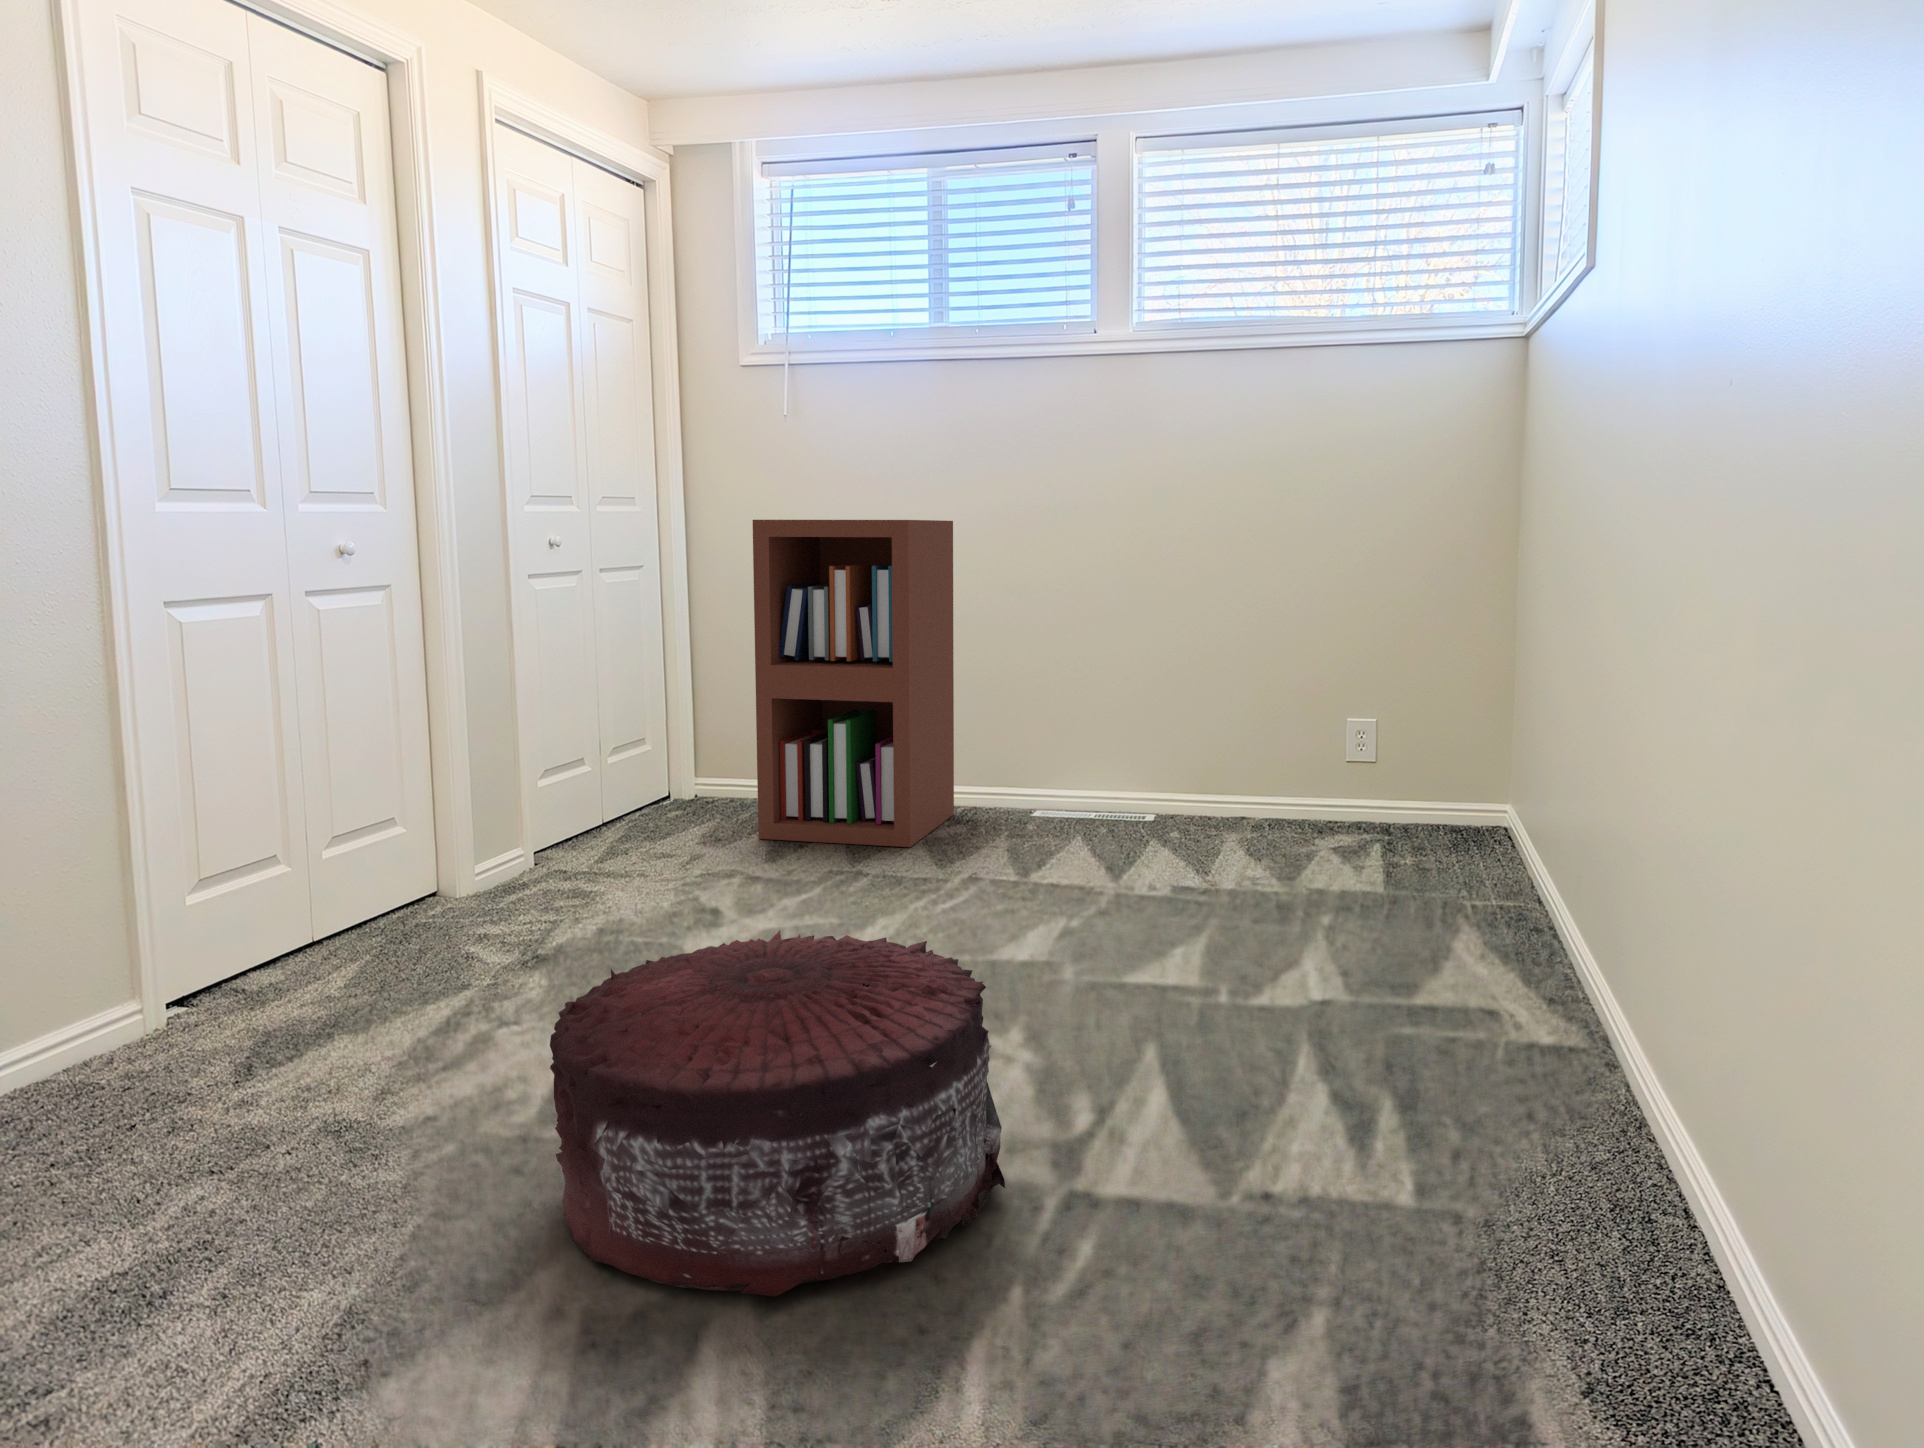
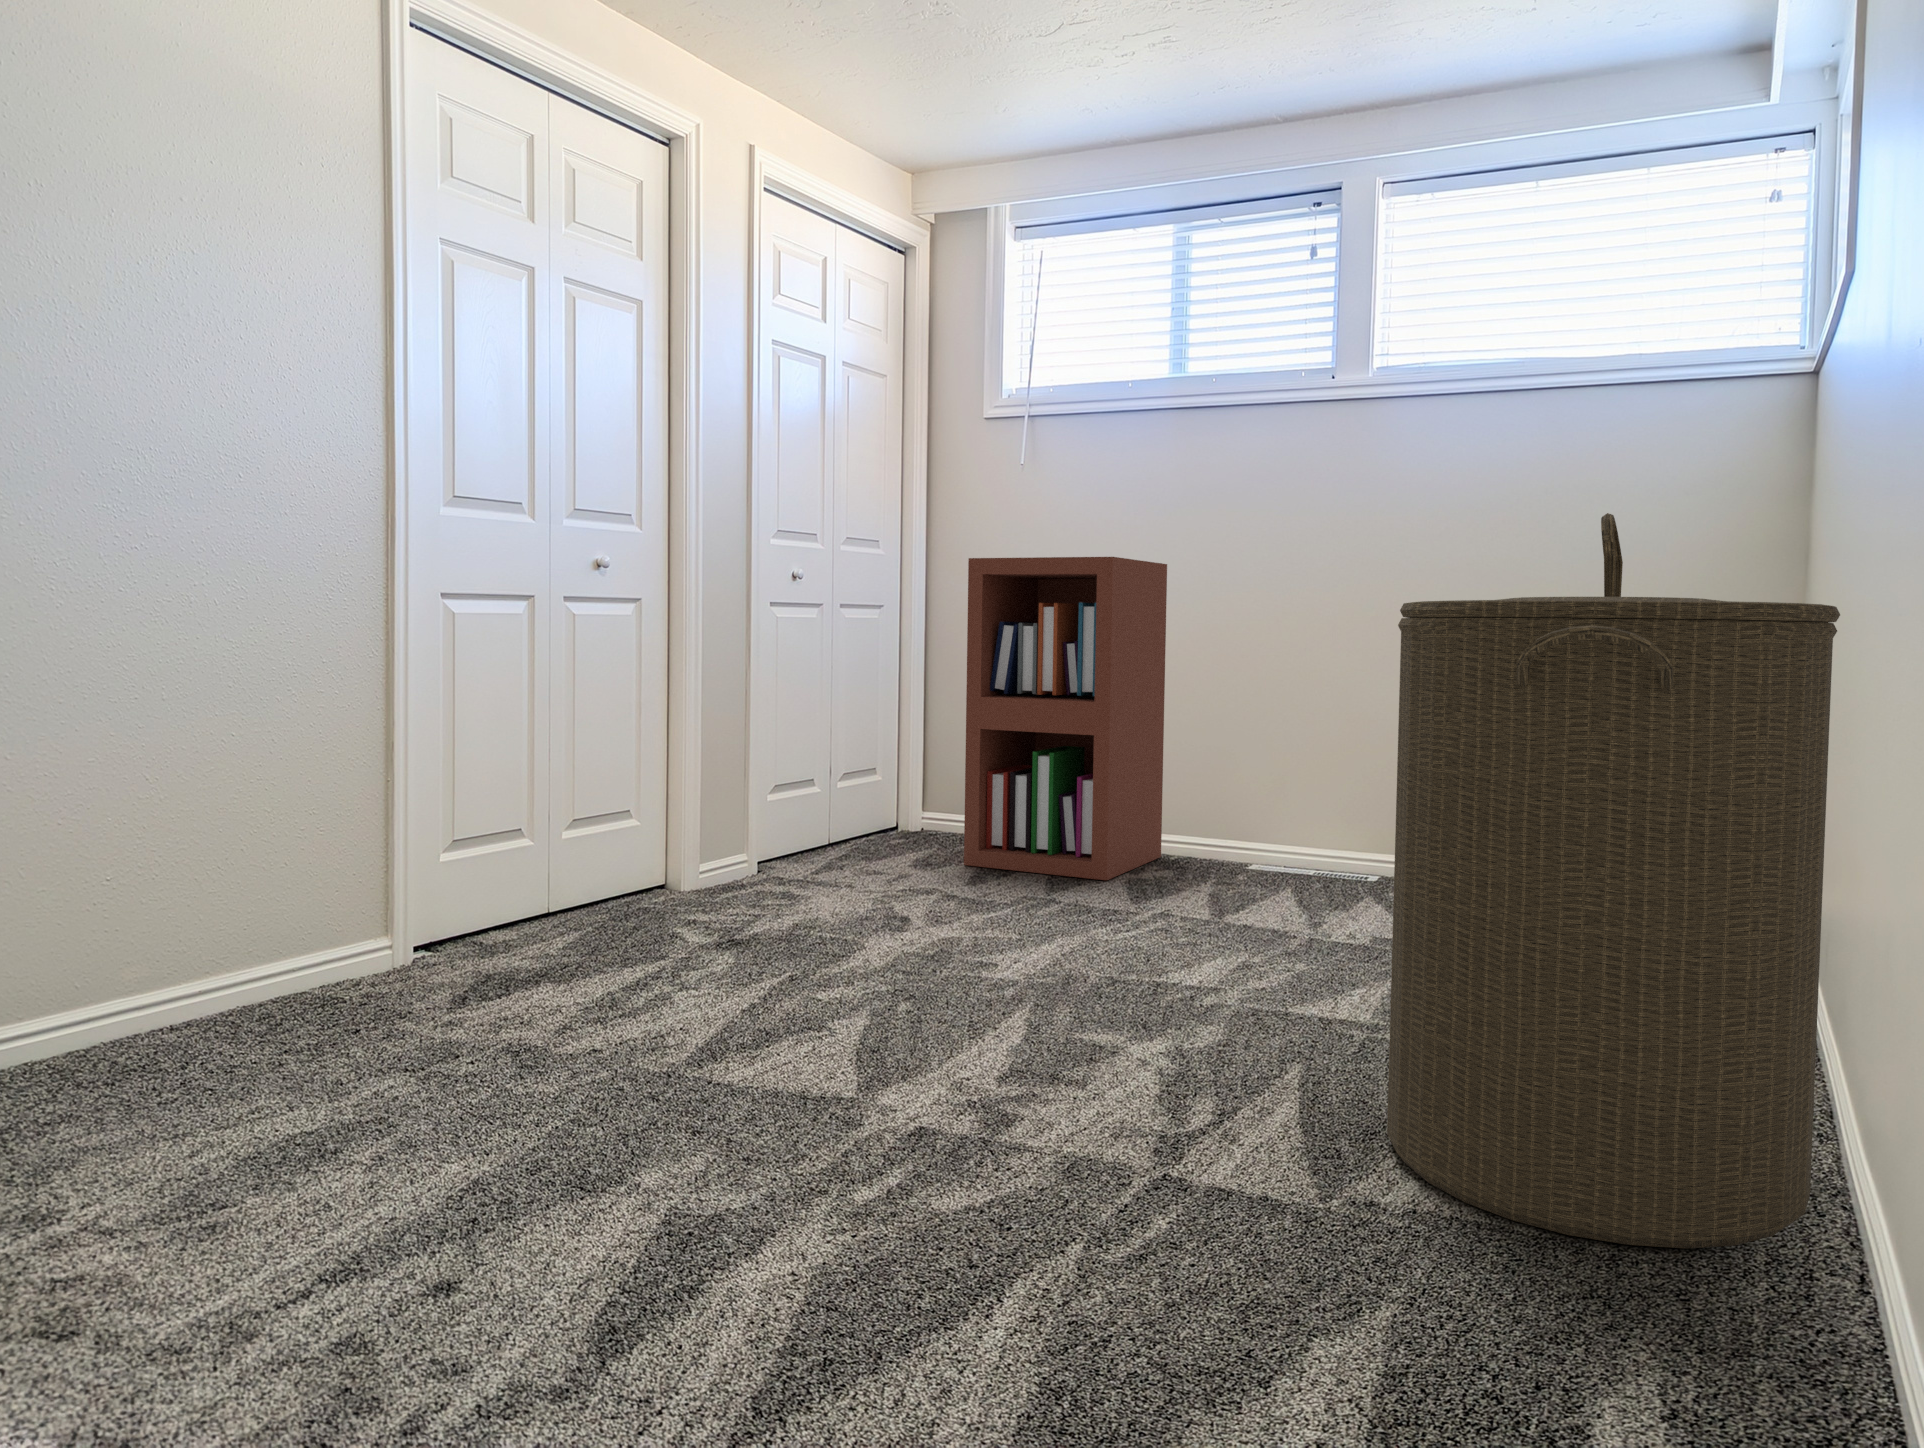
laundry hamper: none [1265,536,1662,1211] -> present [1387,513,1840,1248]
pouf: present [550,930,1005,1297] -> none [665,899,1085,1216]

